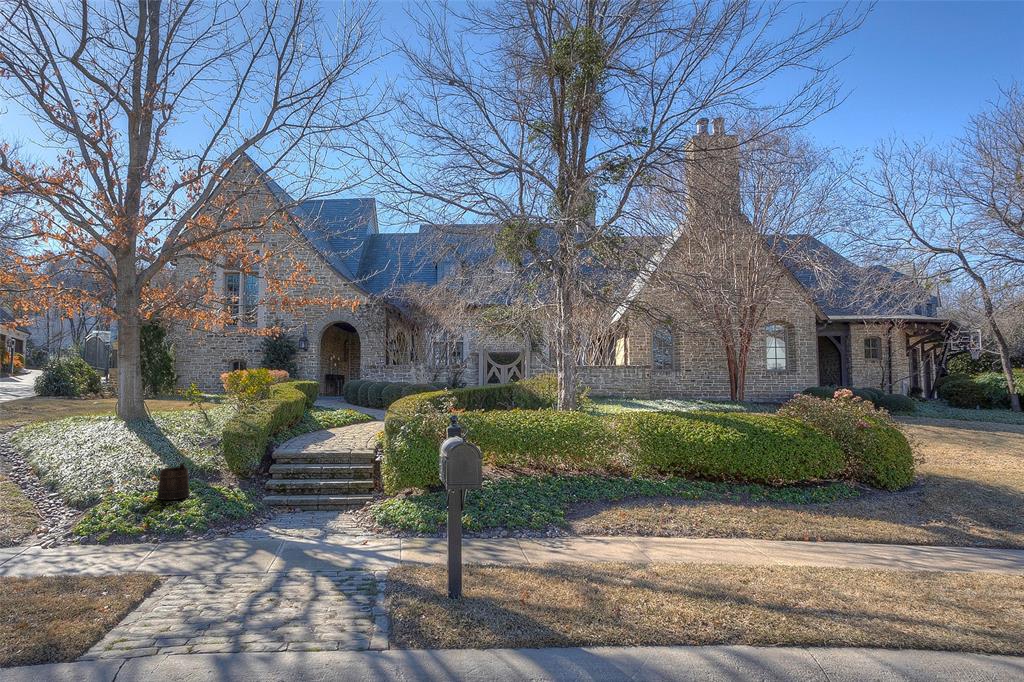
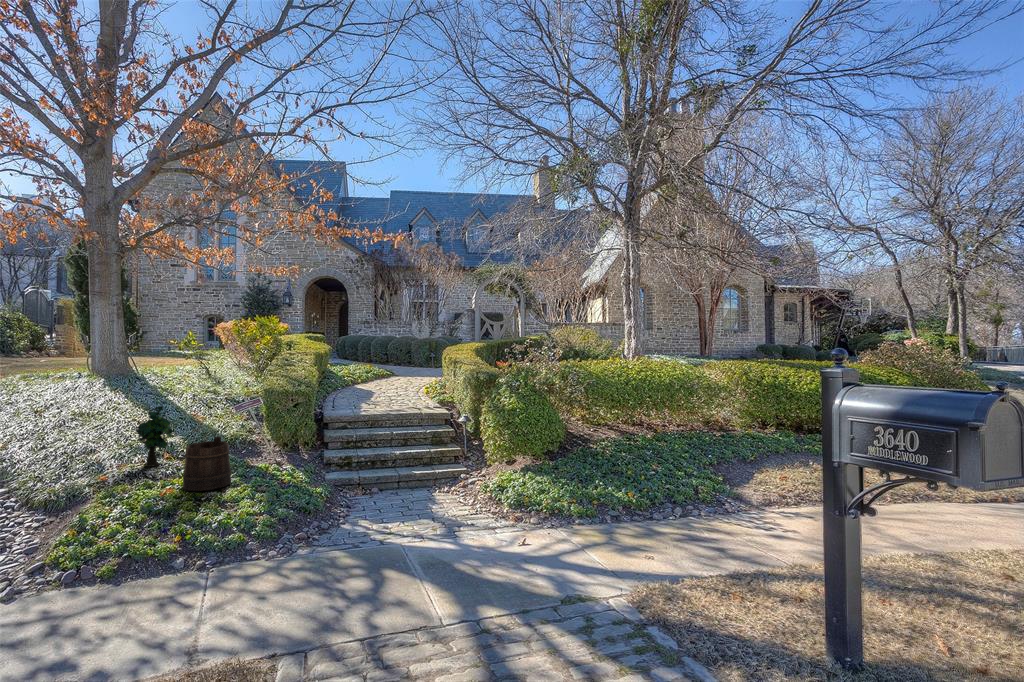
decorative plant: none [130,442,159,484] -> present [132,406,174,467]

